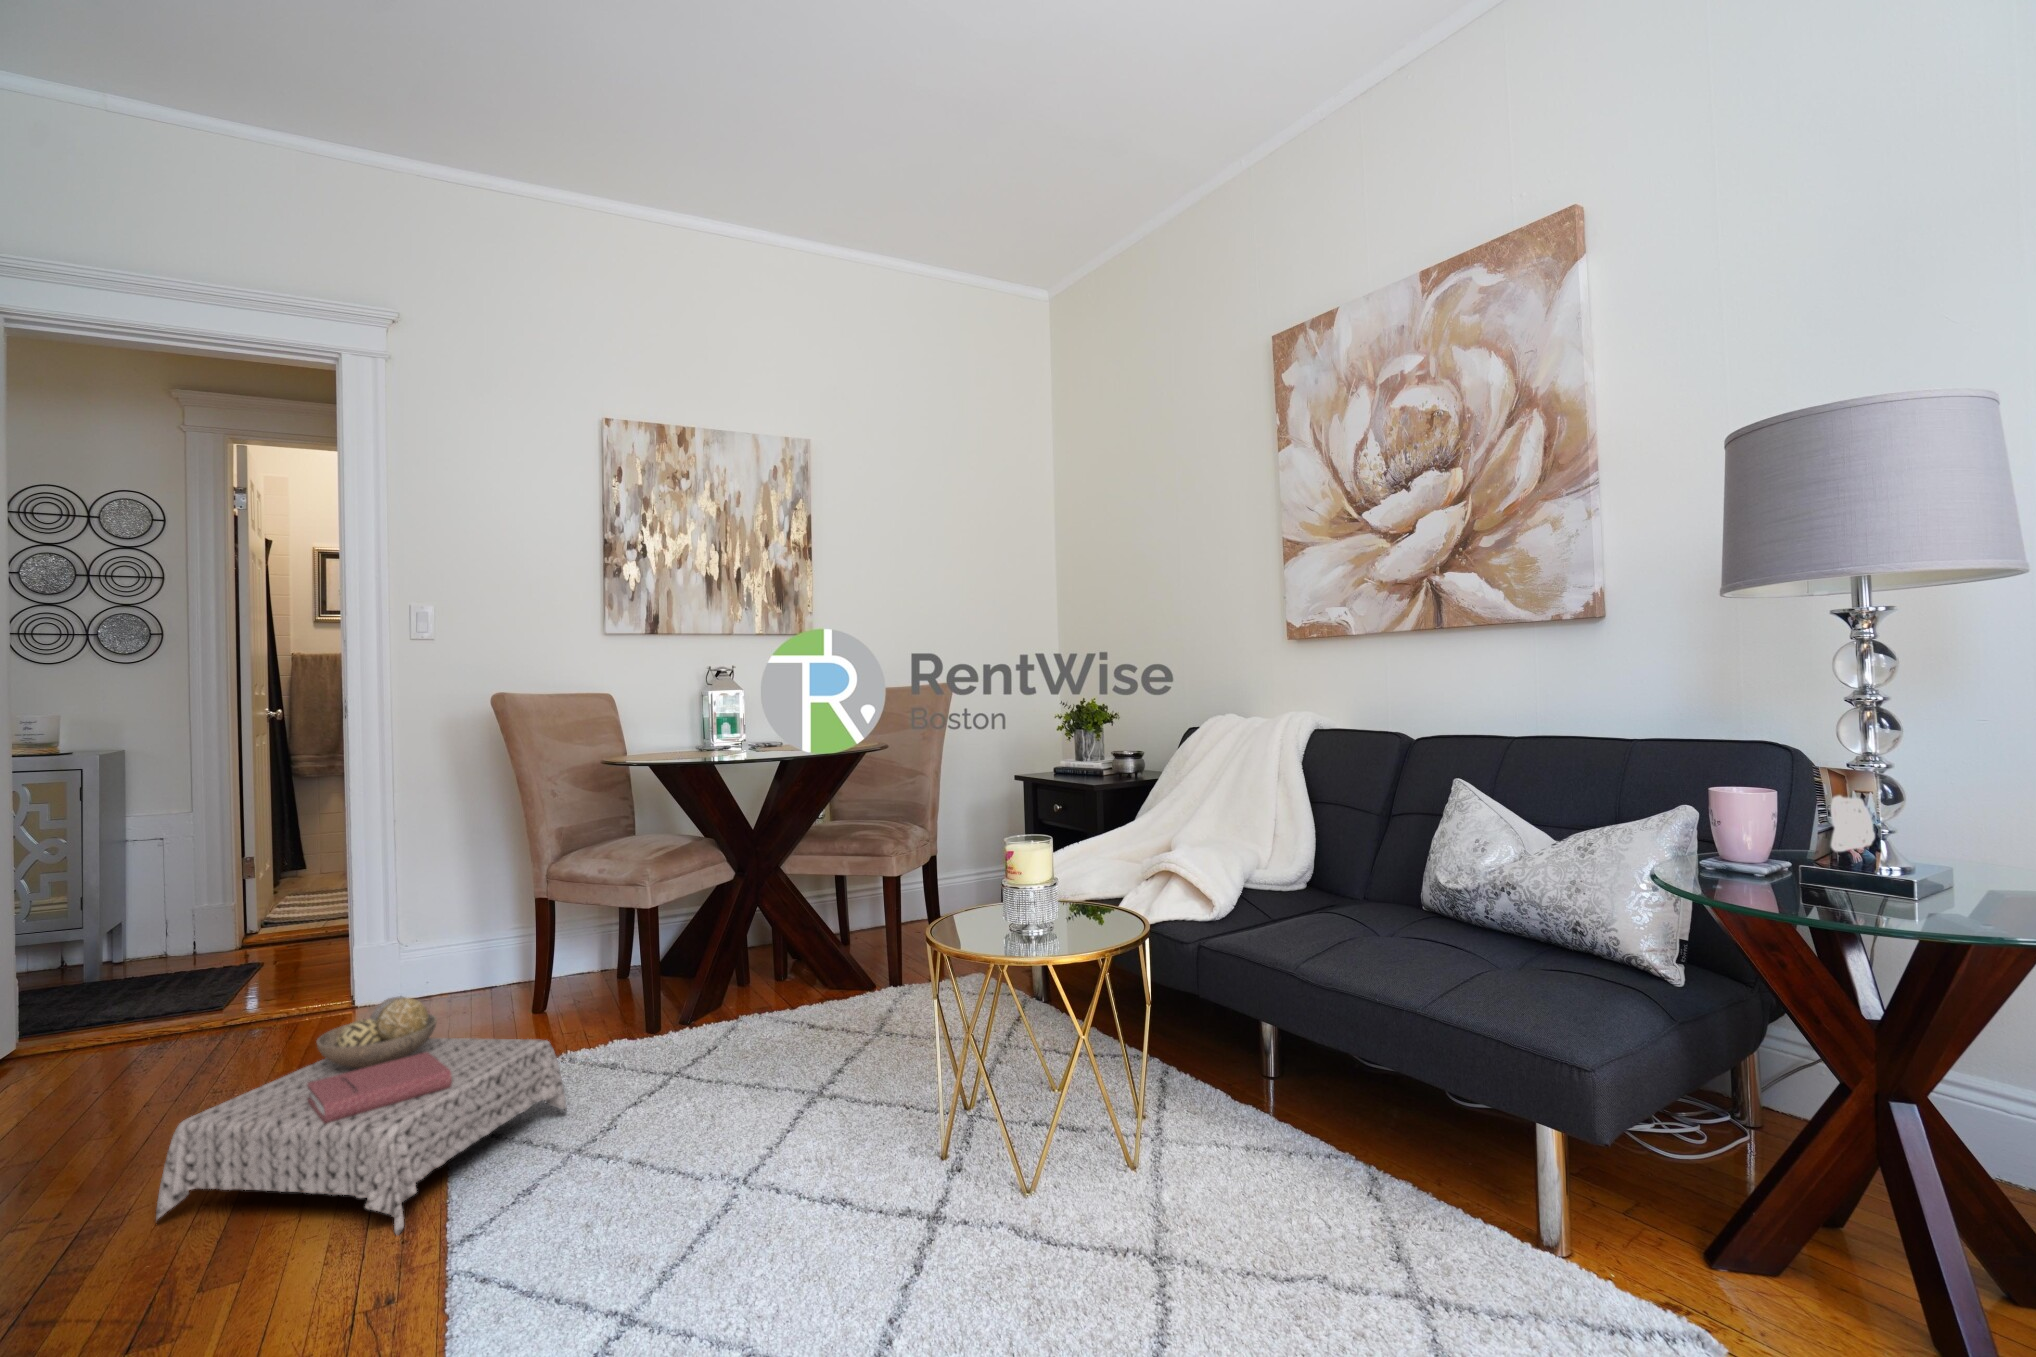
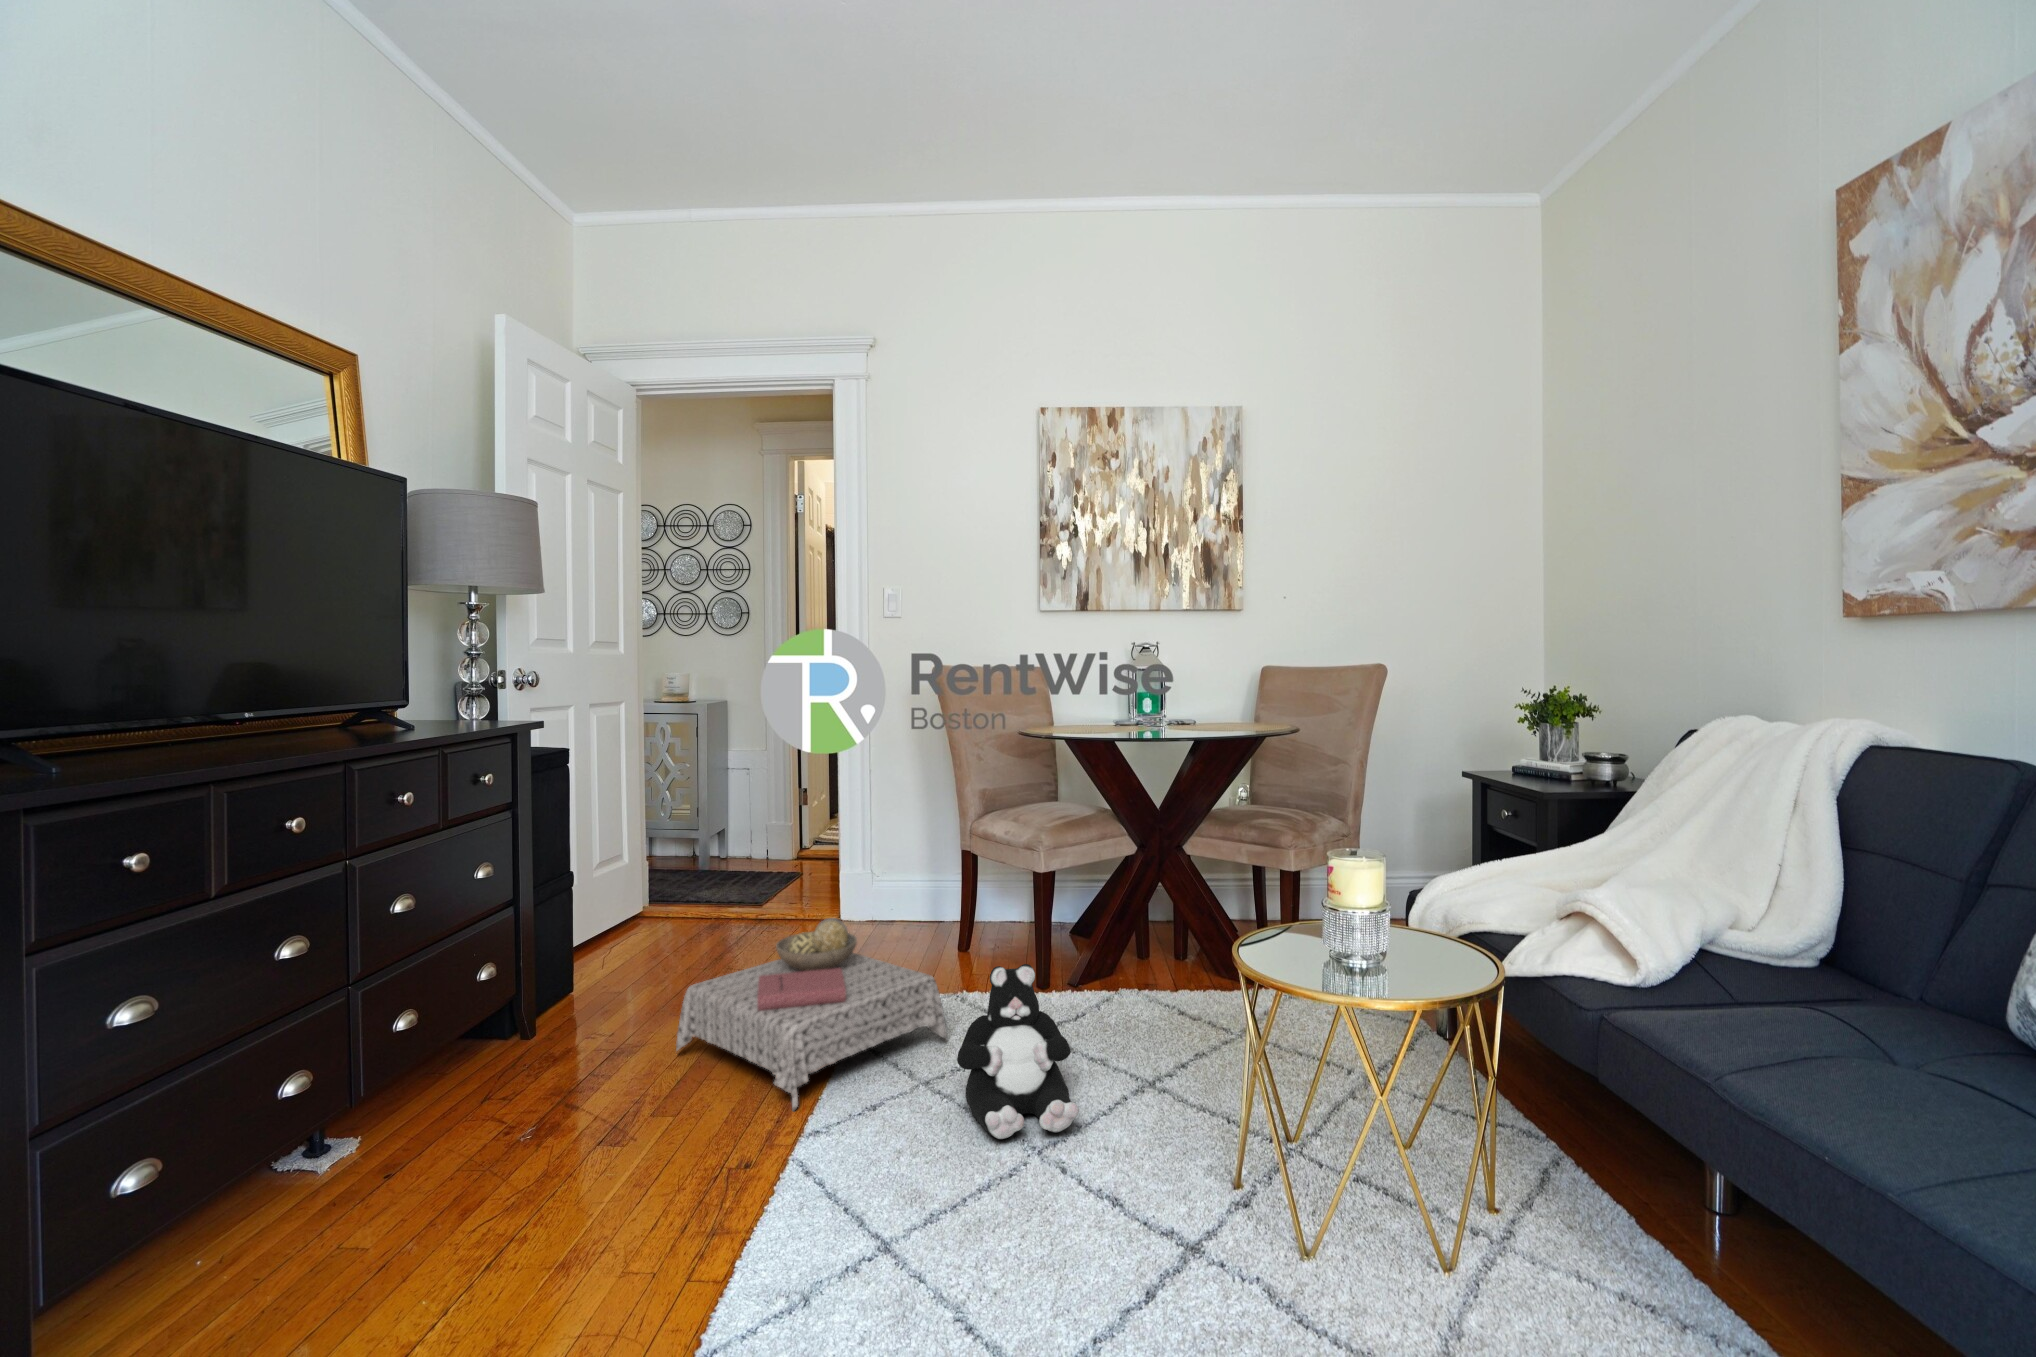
plush toy: none [623,995,774,1185] -> present [957,964,1079,1139]

